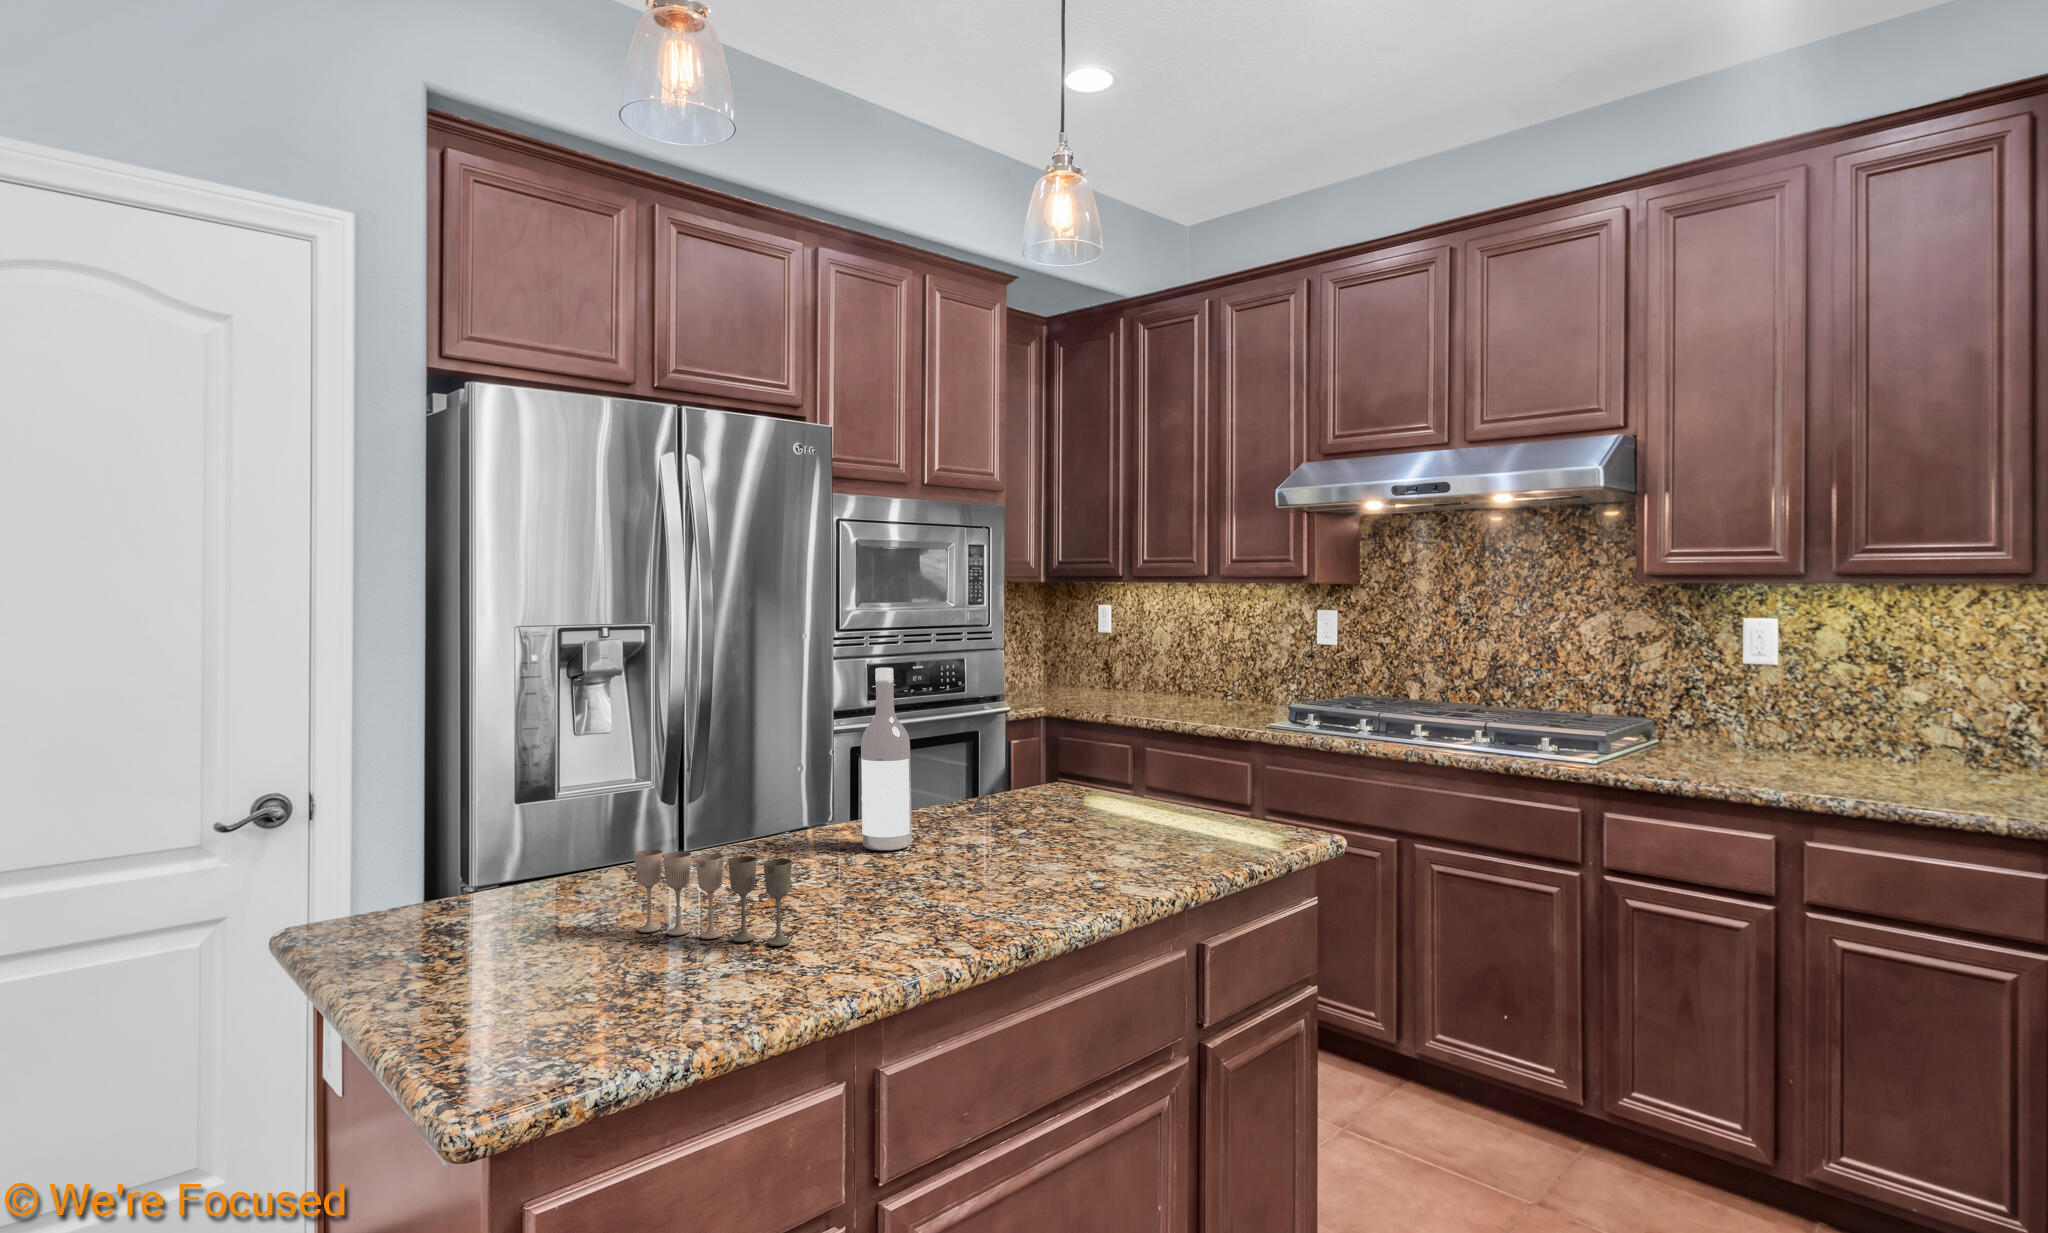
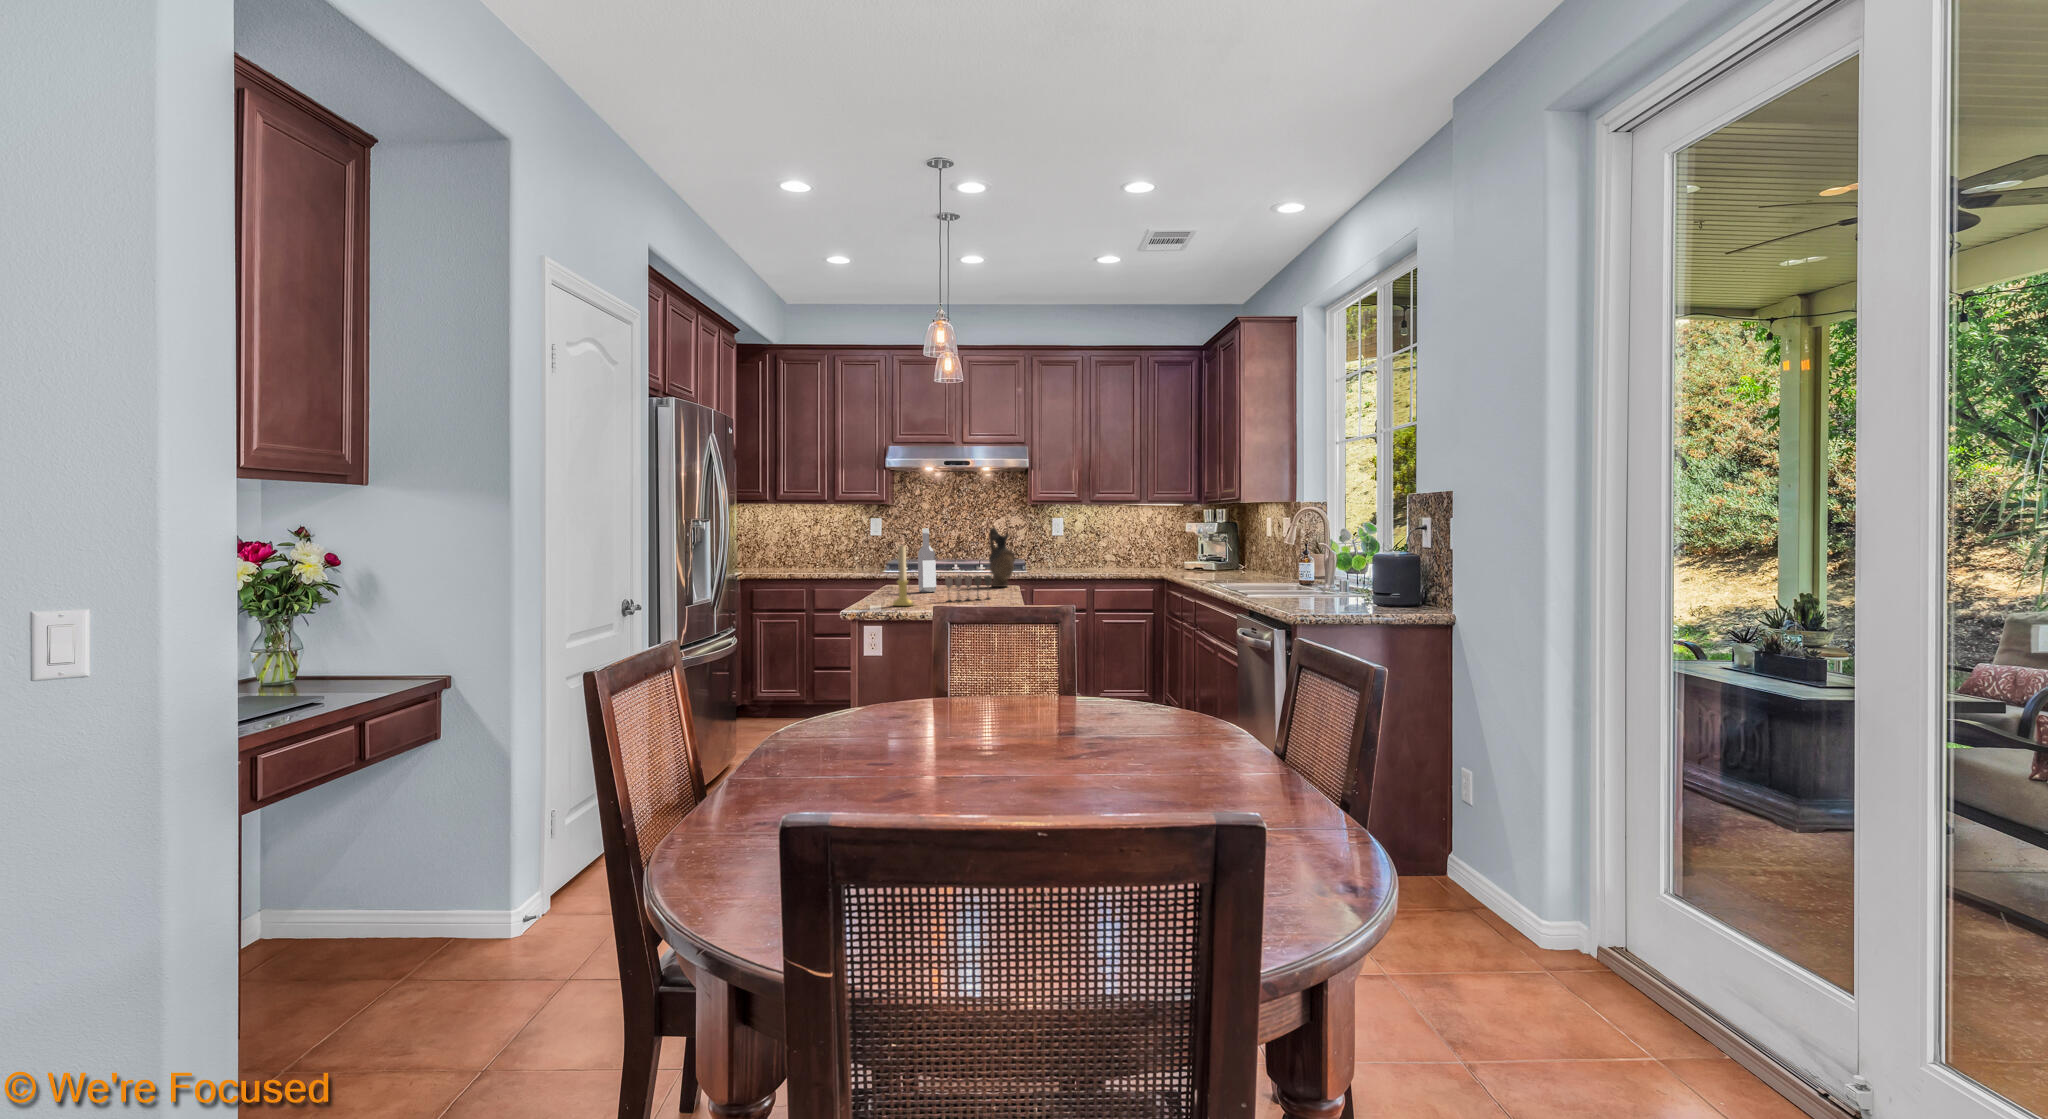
ceramic pitcher: none [1119,666,1196,857] -> present [989,527,1015,587]
candle holder: none [412,735,488,941] -> present [893,546,914,606]

